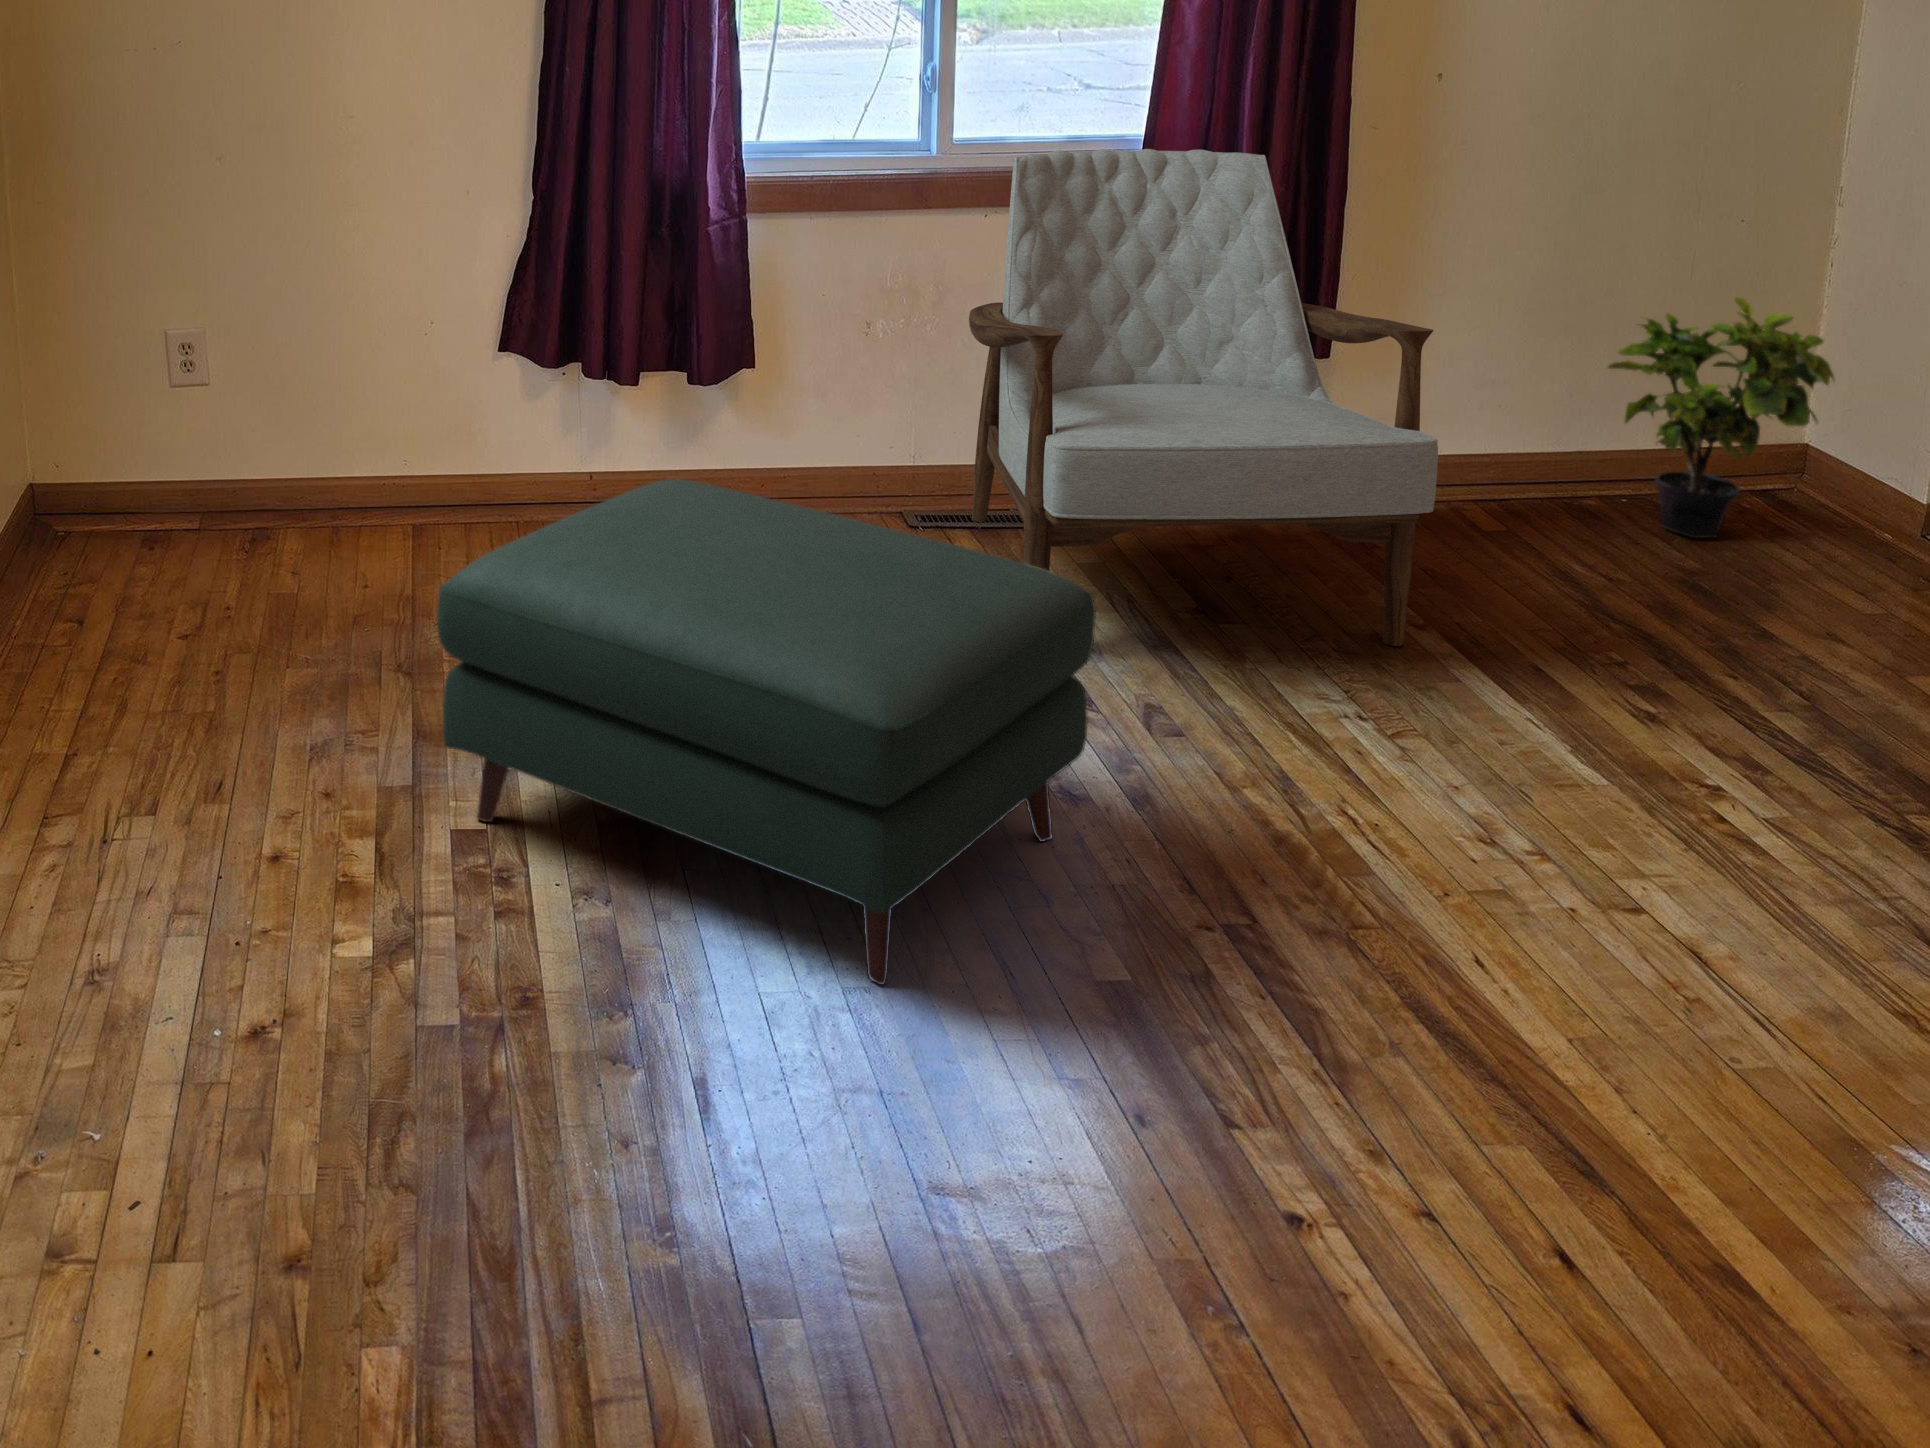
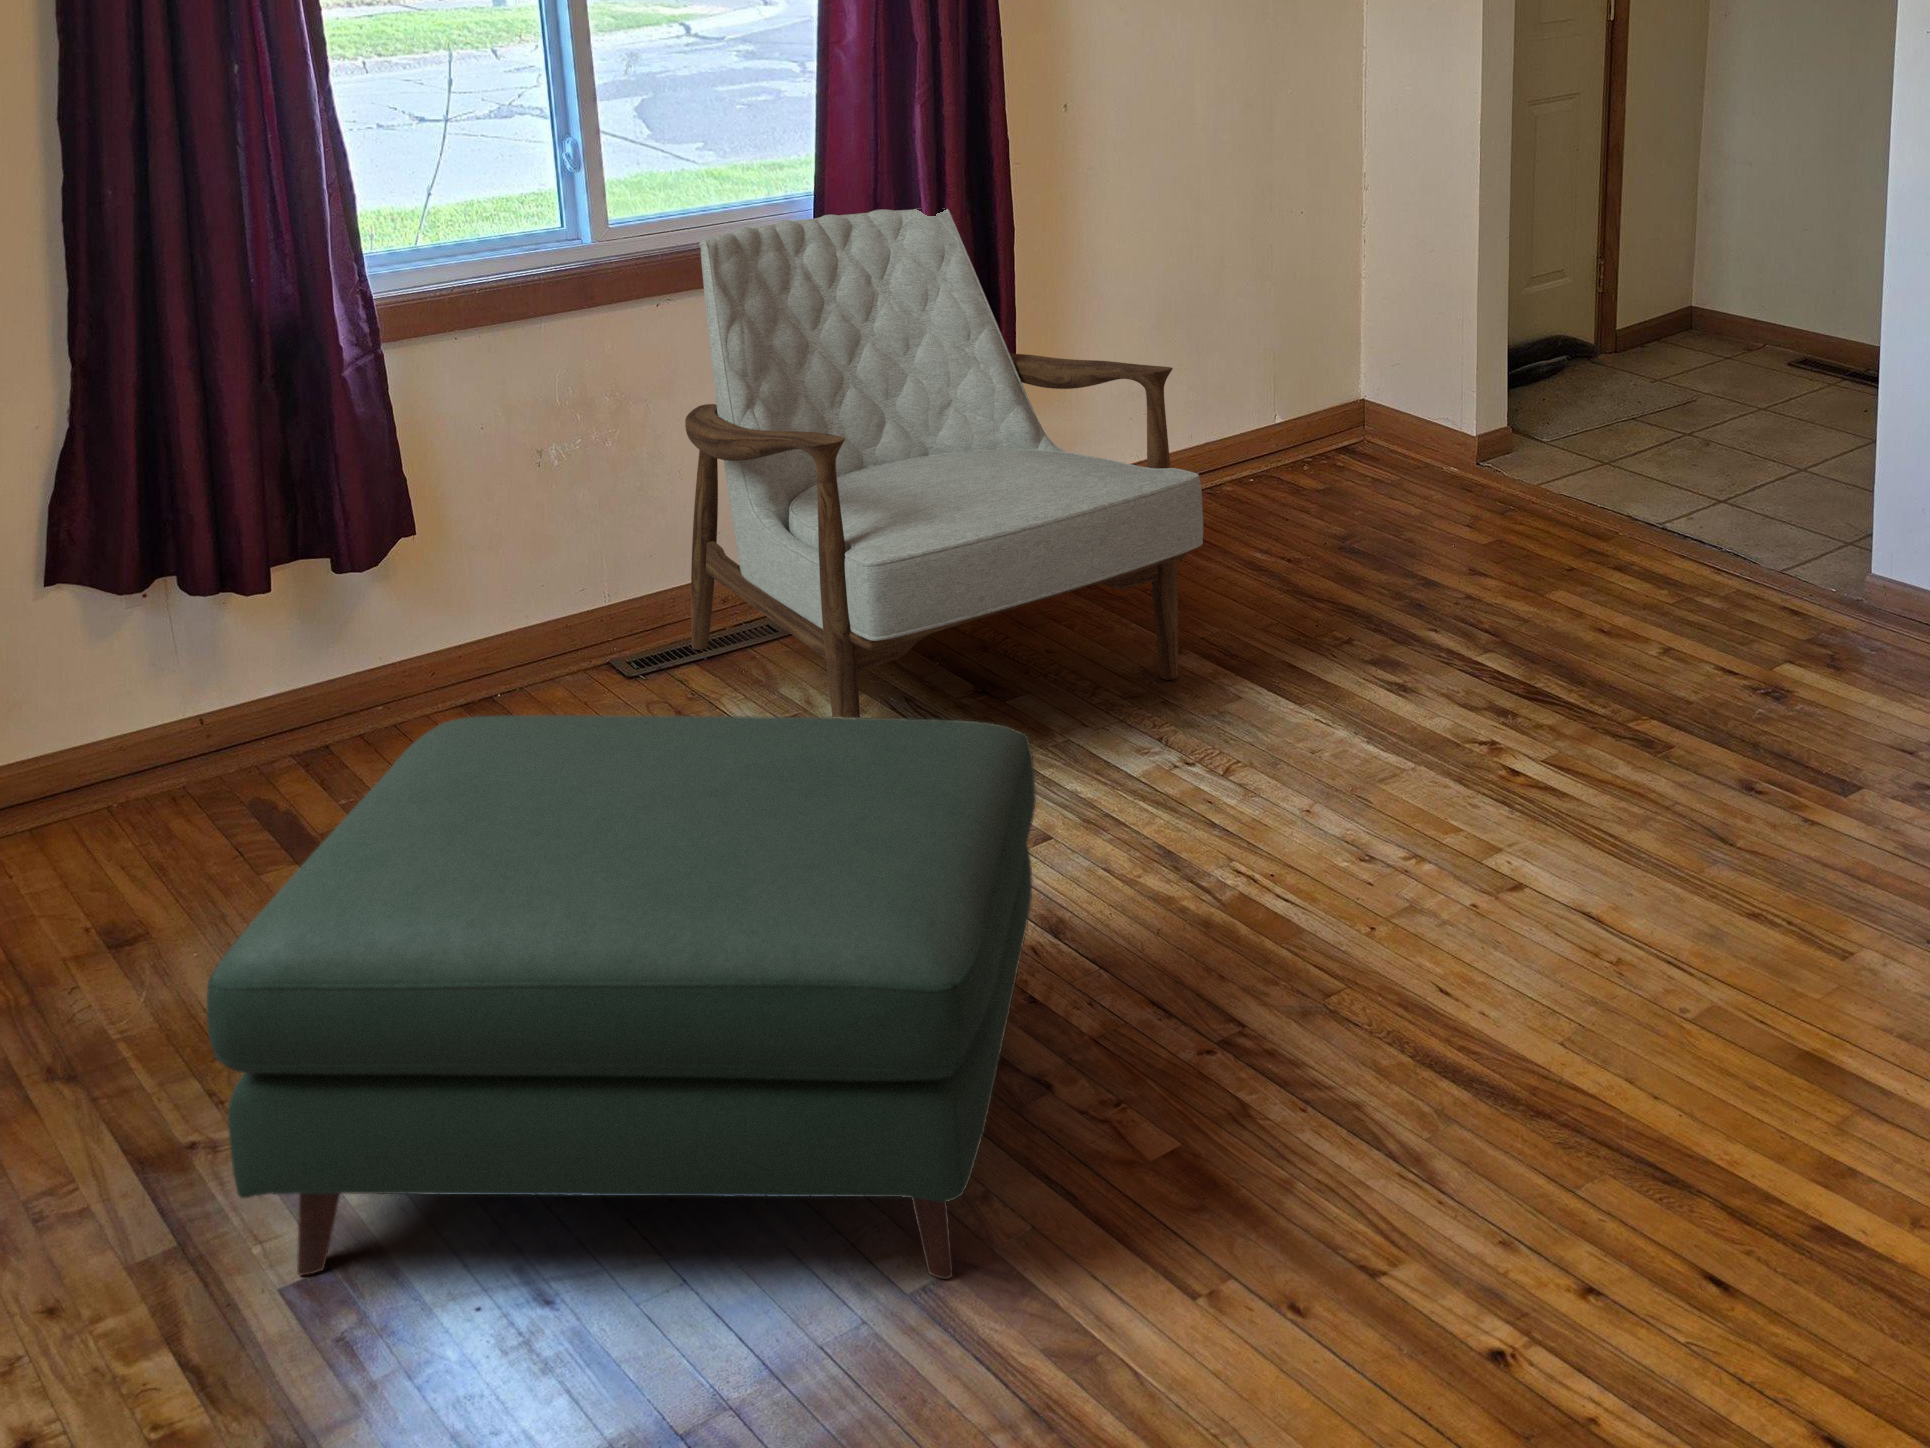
potted plant: present [1608,297,1834,538] -> none [1230,287,1410,506]

